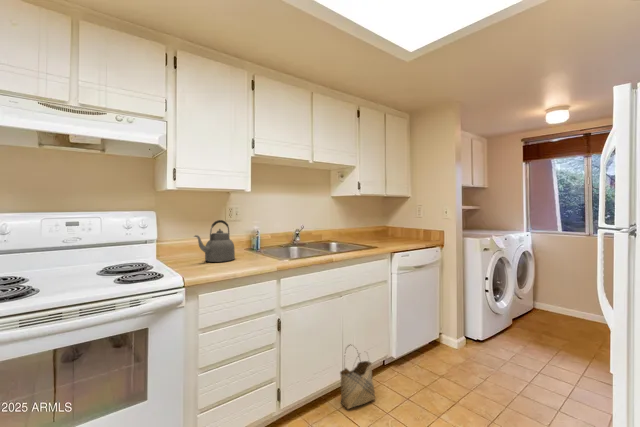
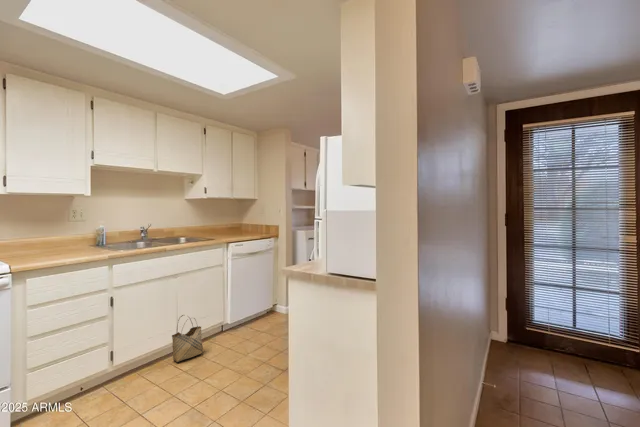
kettle: present [194,220,235,262] -> none [28,220,73,254]

